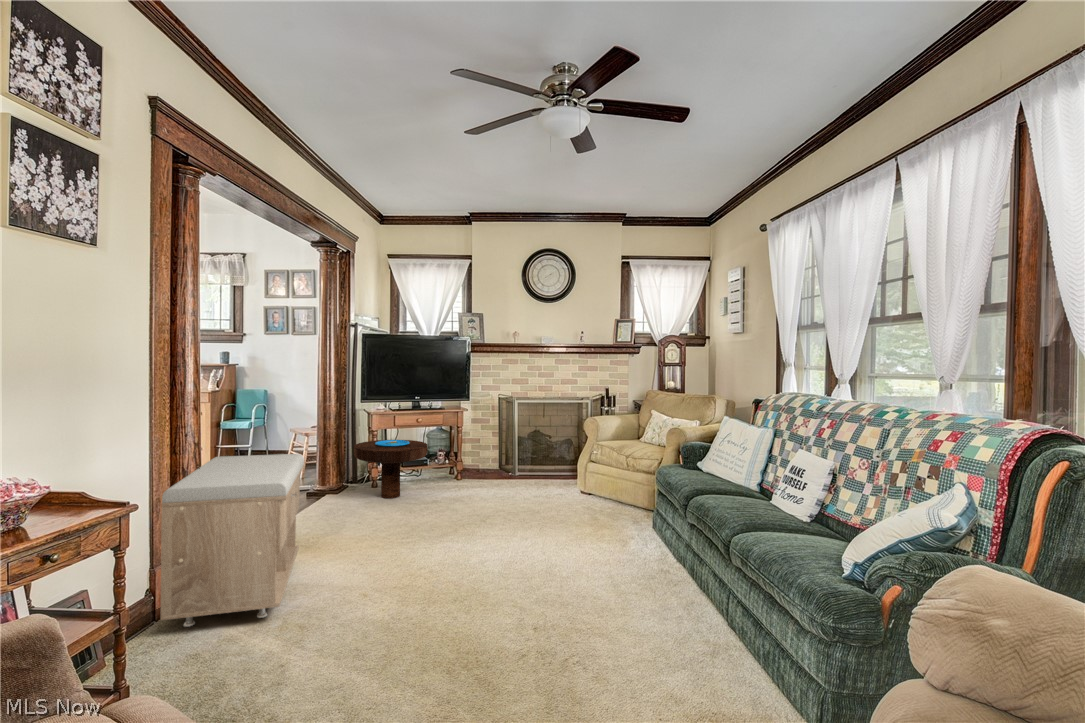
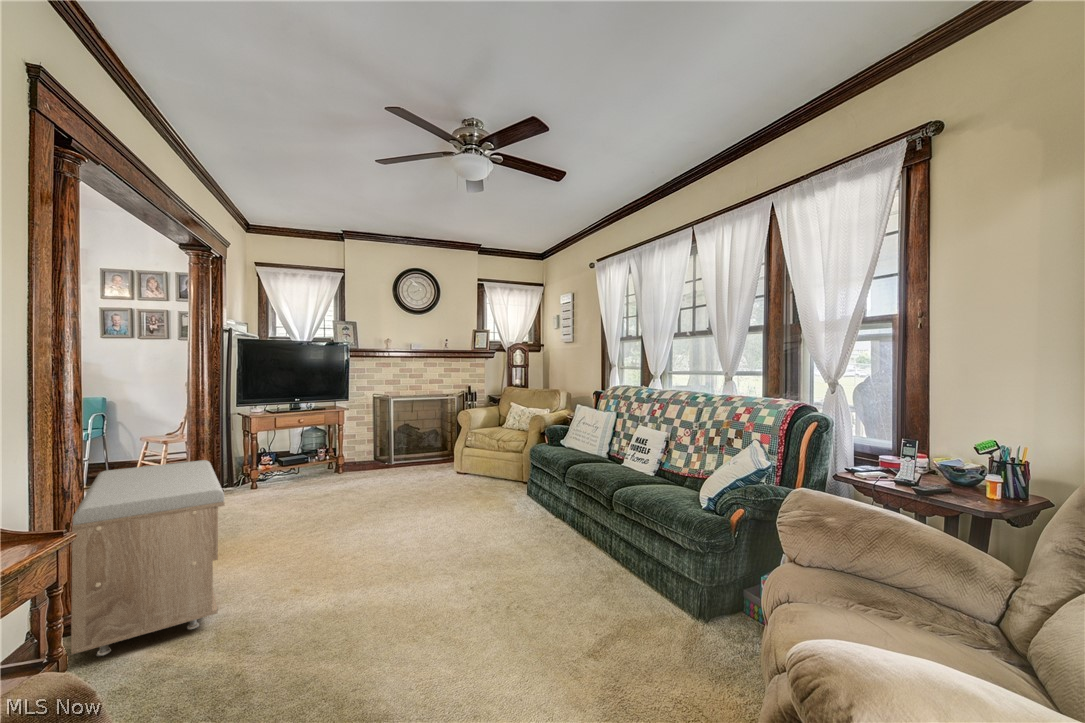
side table: present [354,440,427,498] -> none [235,440,314,497]

